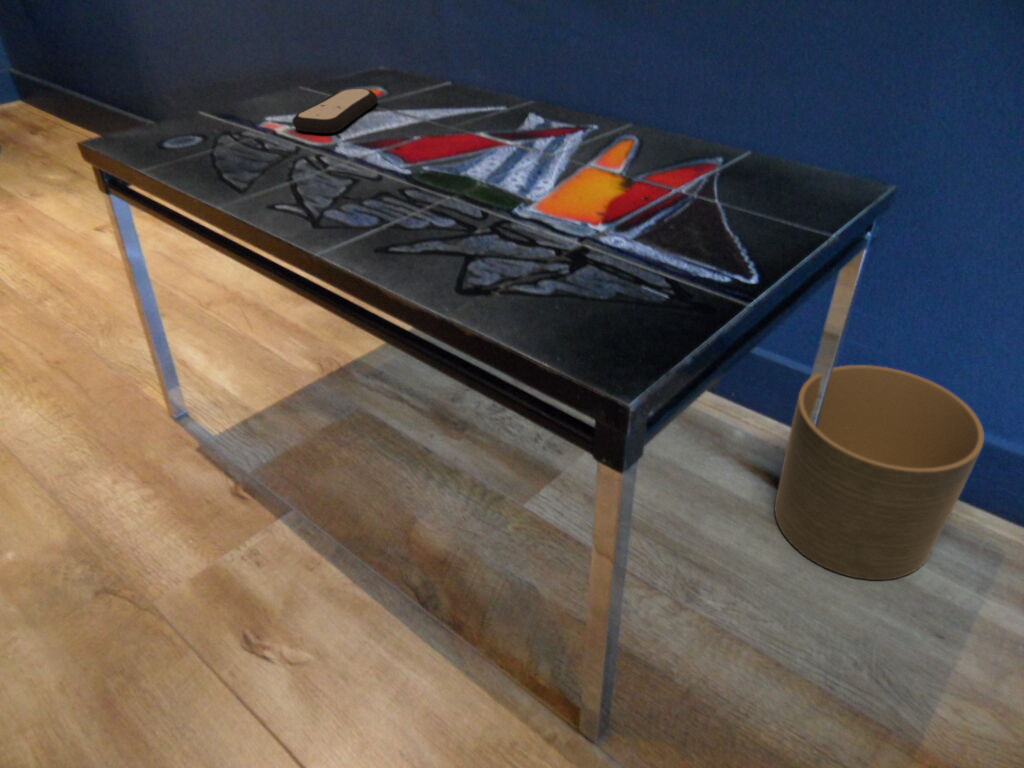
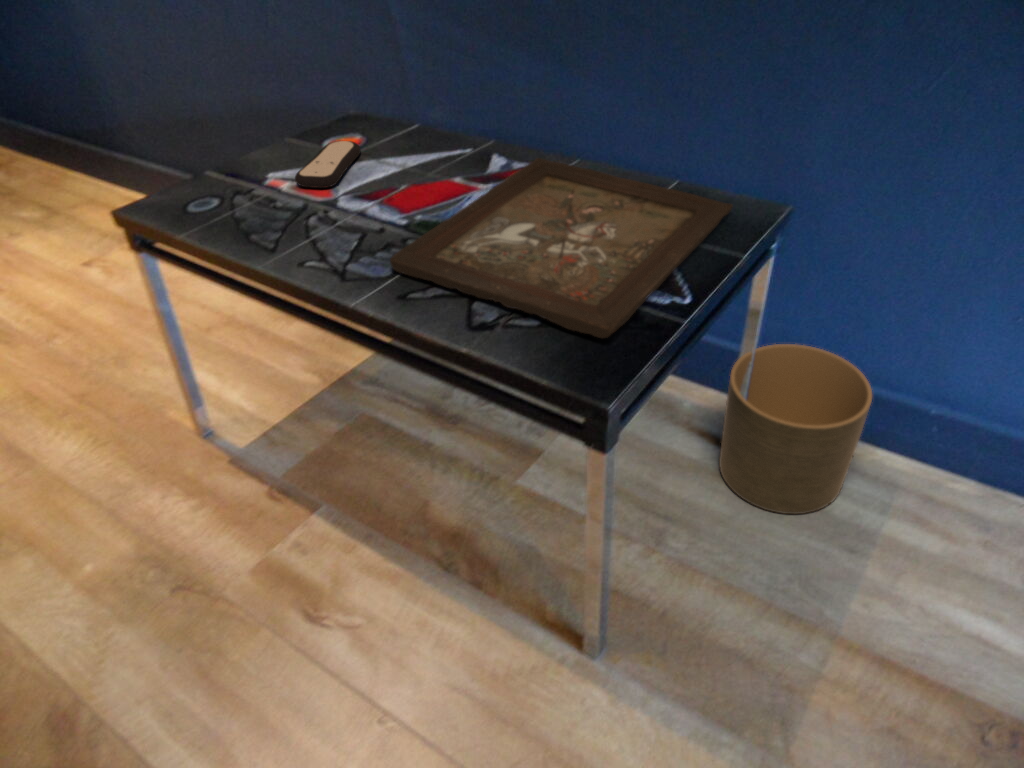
tray: none [375,116,820,314] -> present [390,158,733,338]

